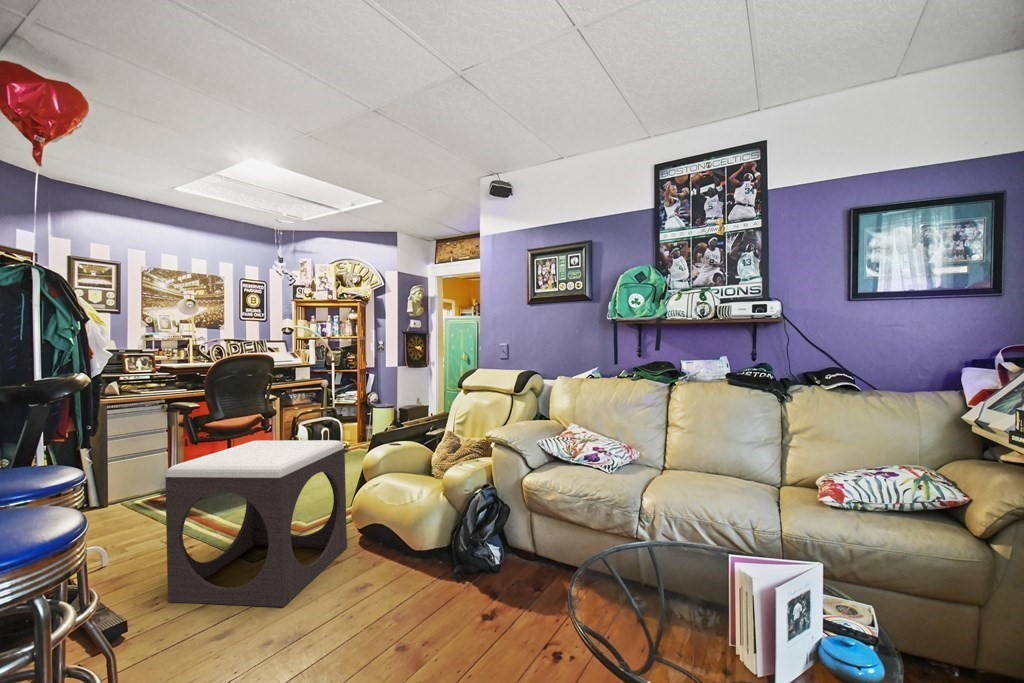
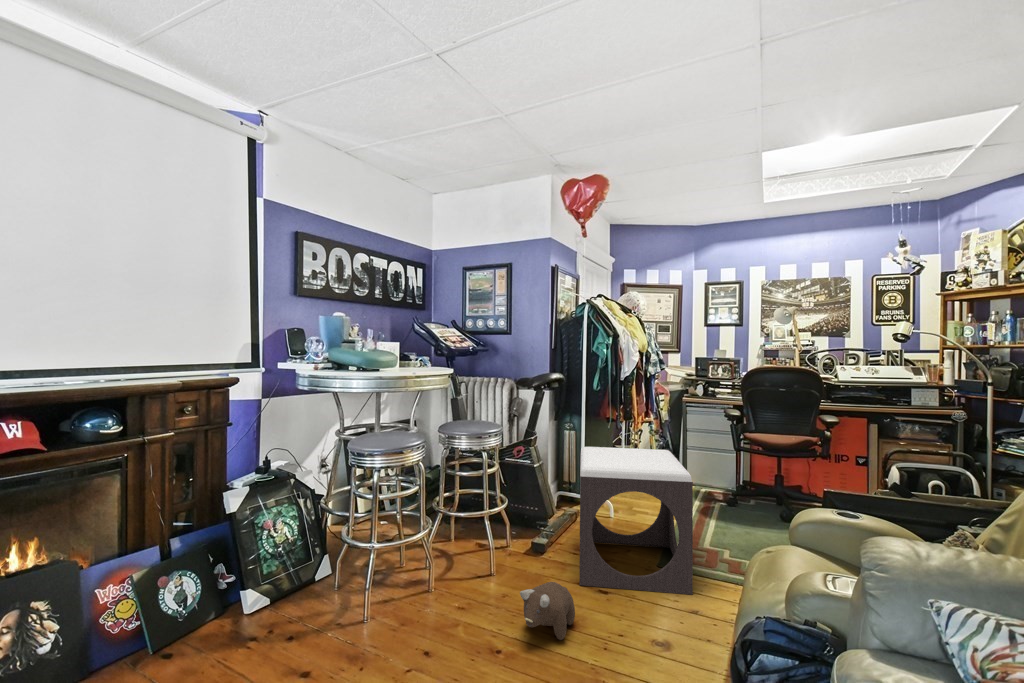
plush toy: none [326,580,392,646] -> present [520,582,575,640]

